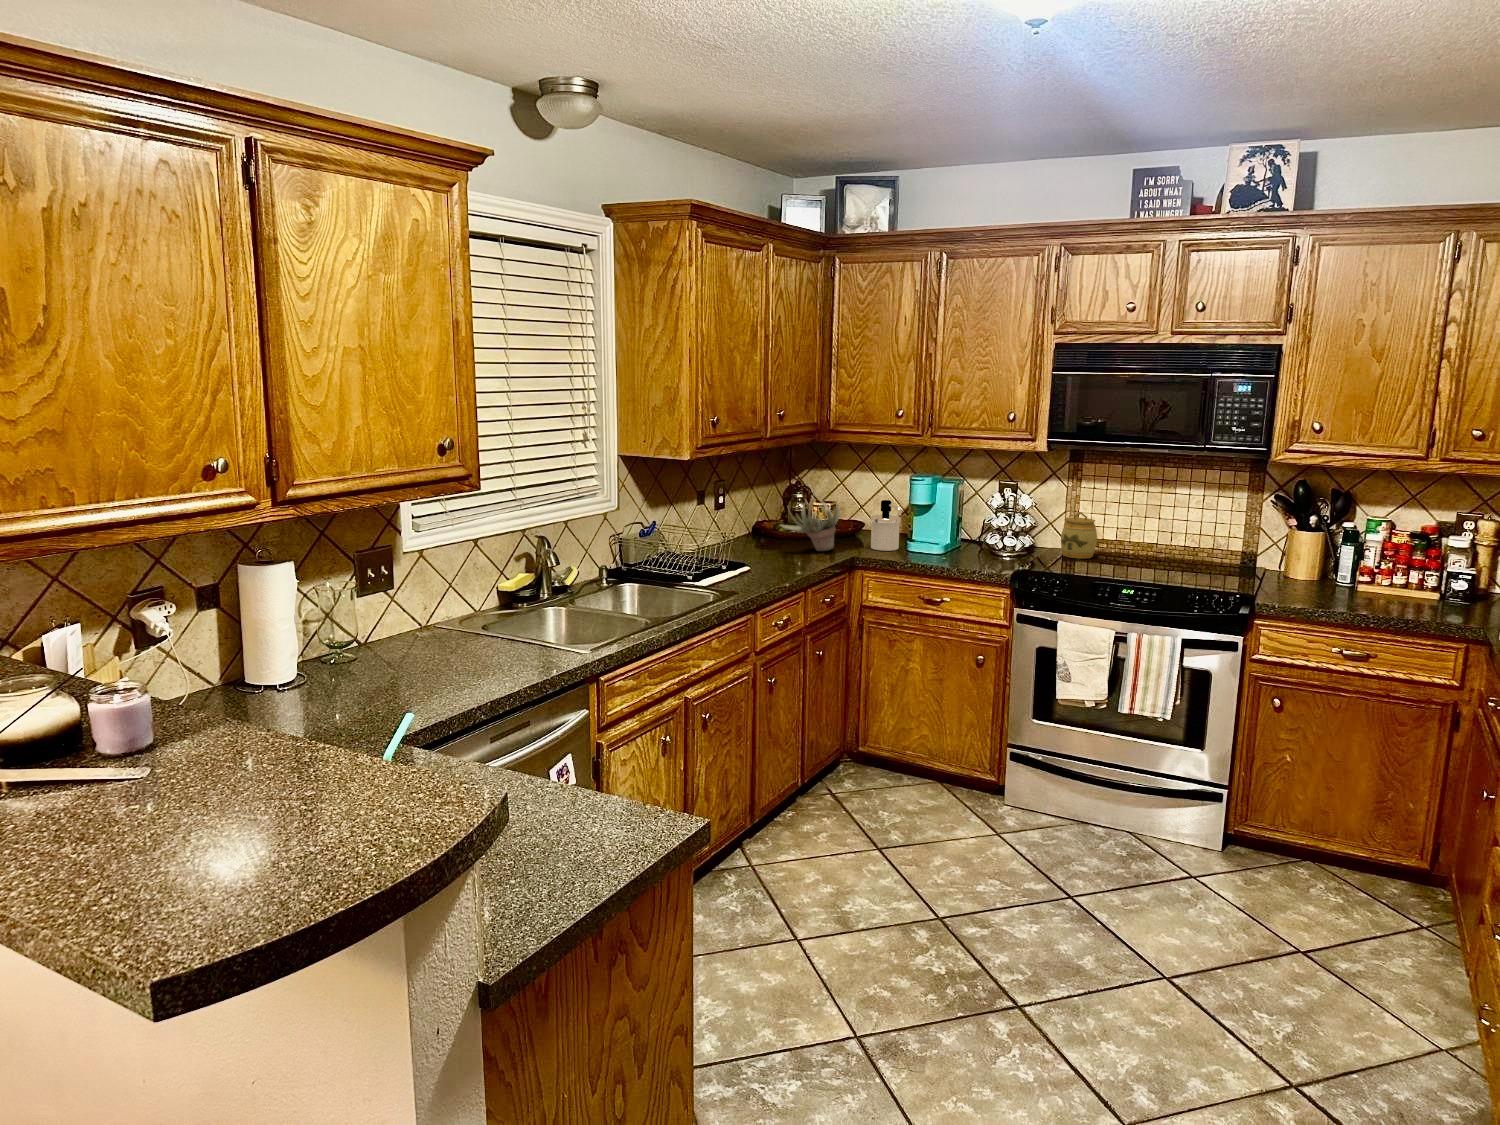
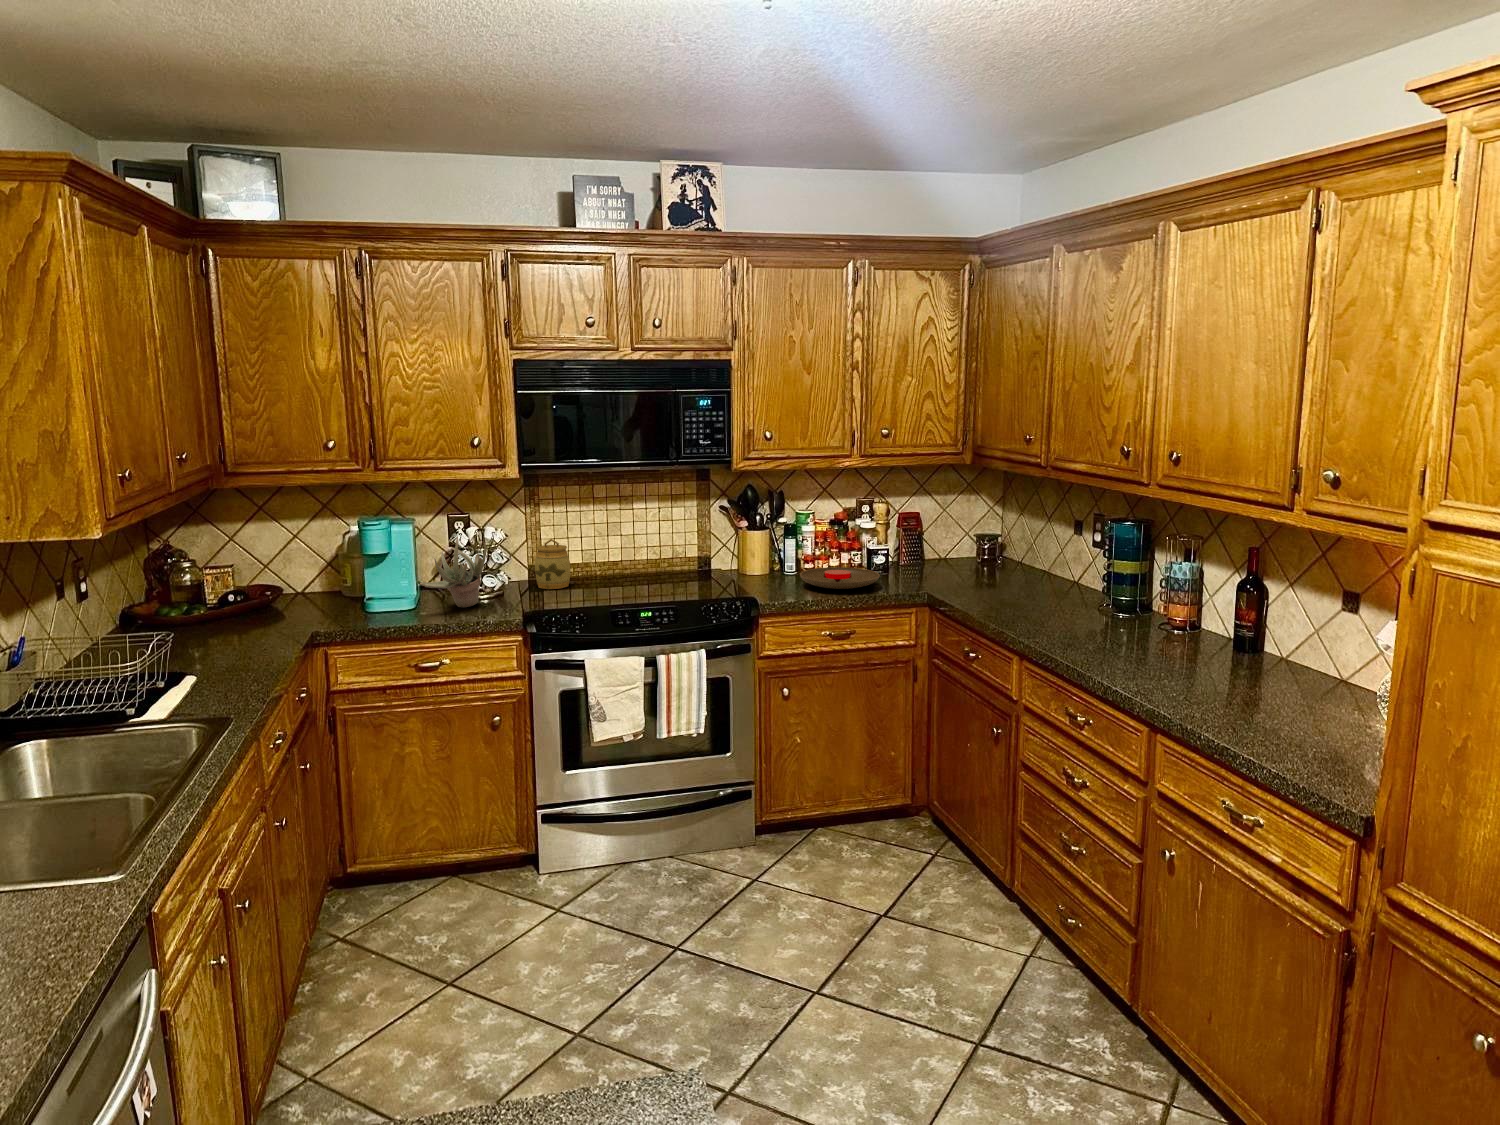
succulent plant: present [780,495,840,551] -> present [420,537,486,607]
soap dispenser: present [871,500,902,551] -> none [315,554,364,617]
plate: none [1333,580,1438,606] -> present [800,567,880,589]

